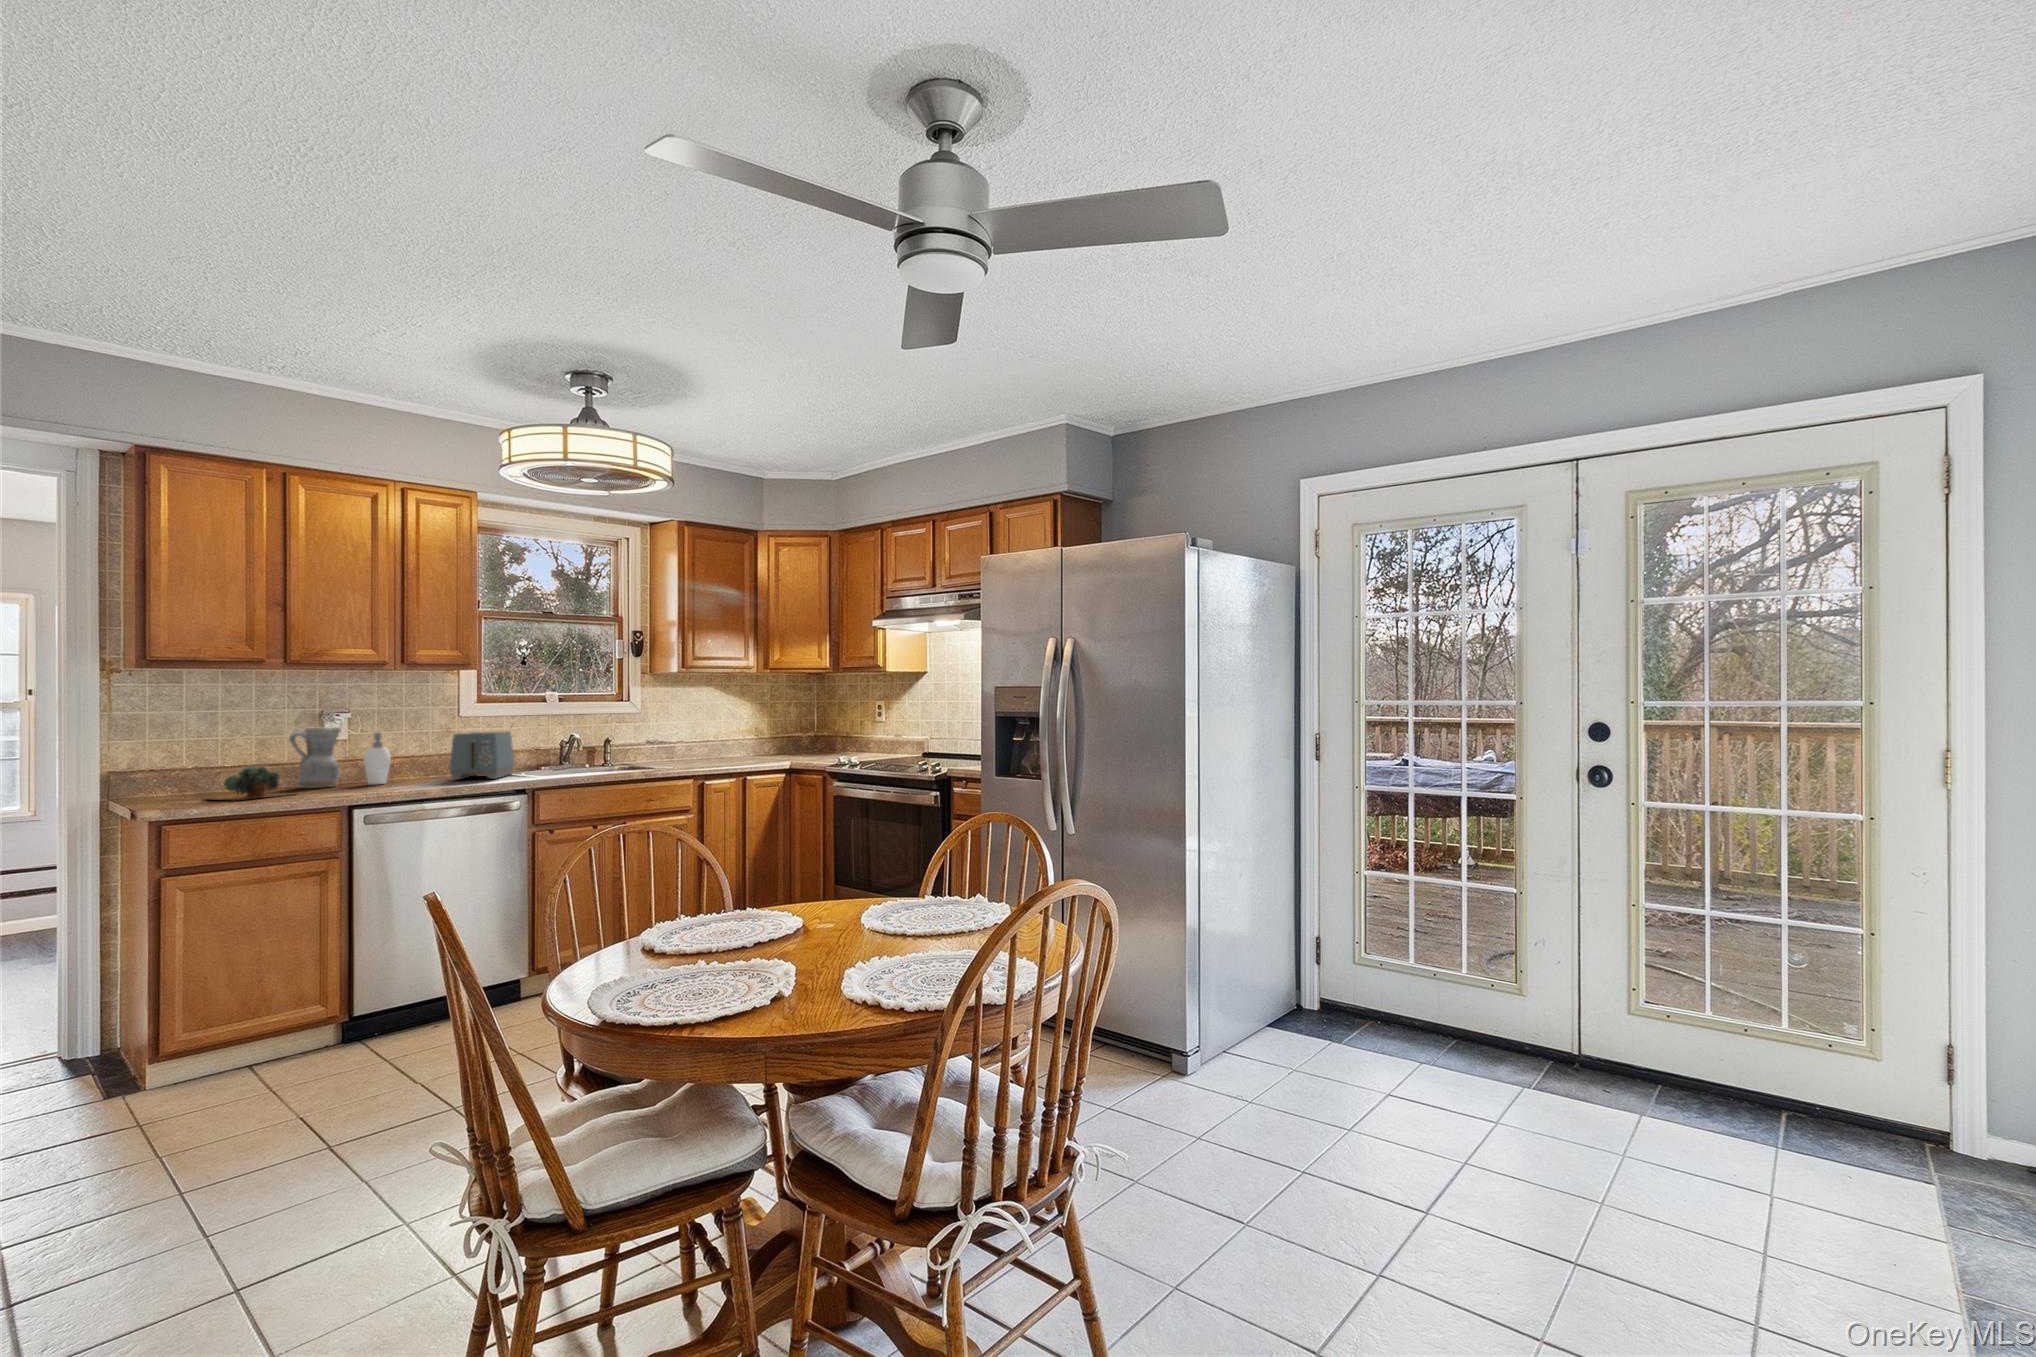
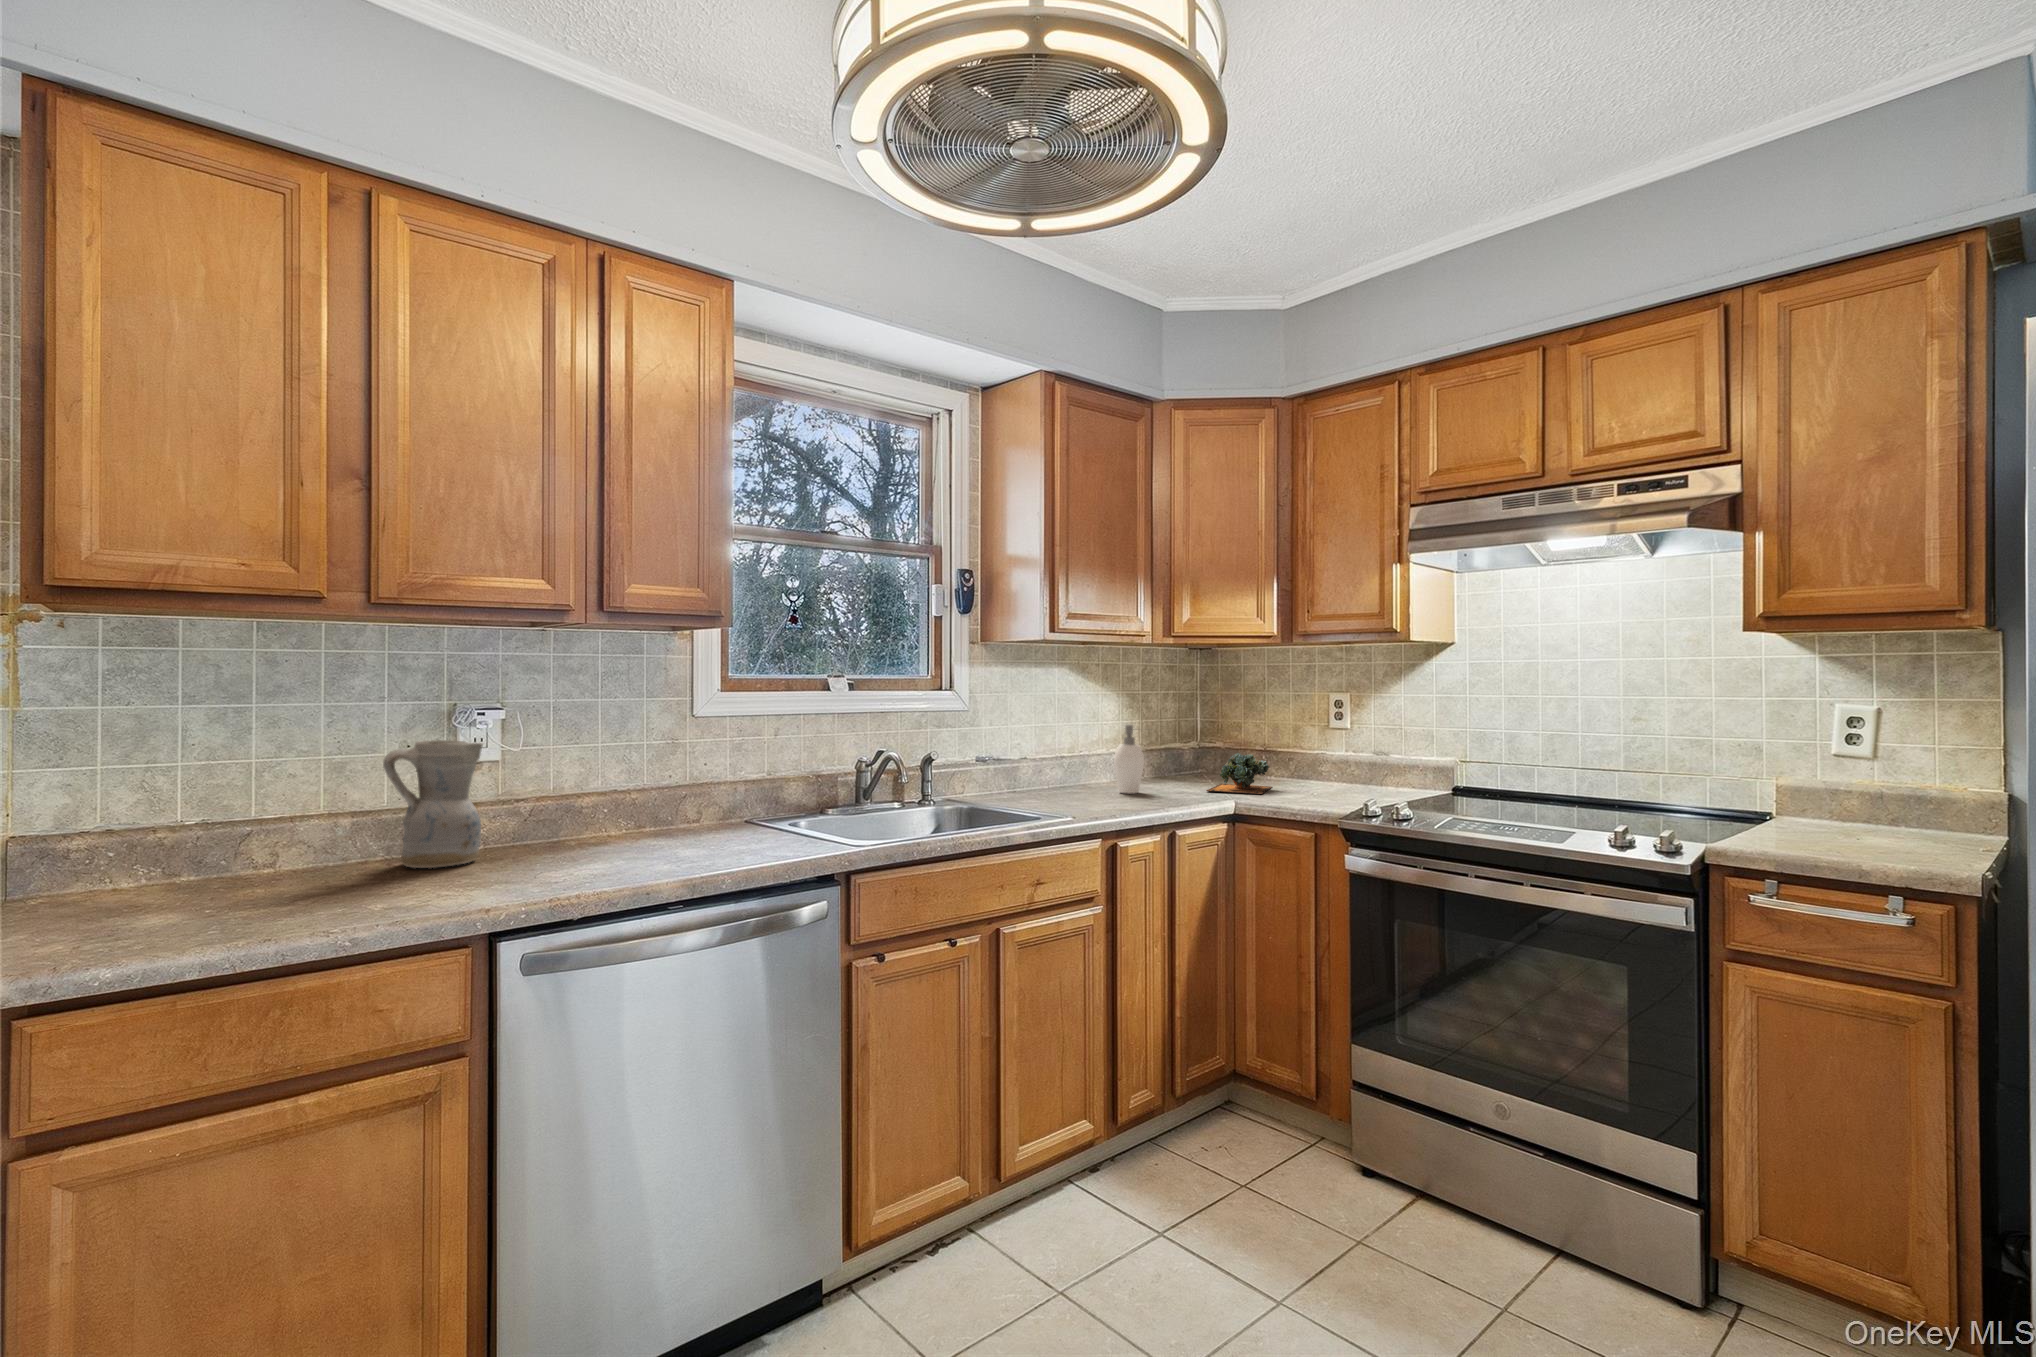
toaster: present [449,731,514,780] -> none [686,746,792,848]
soap dispenser: present [364,733,391,785] -> present [1114,724,1144,793]
succulent plant: present [205,766,285,800] -> present [1206,753,1272,794]

